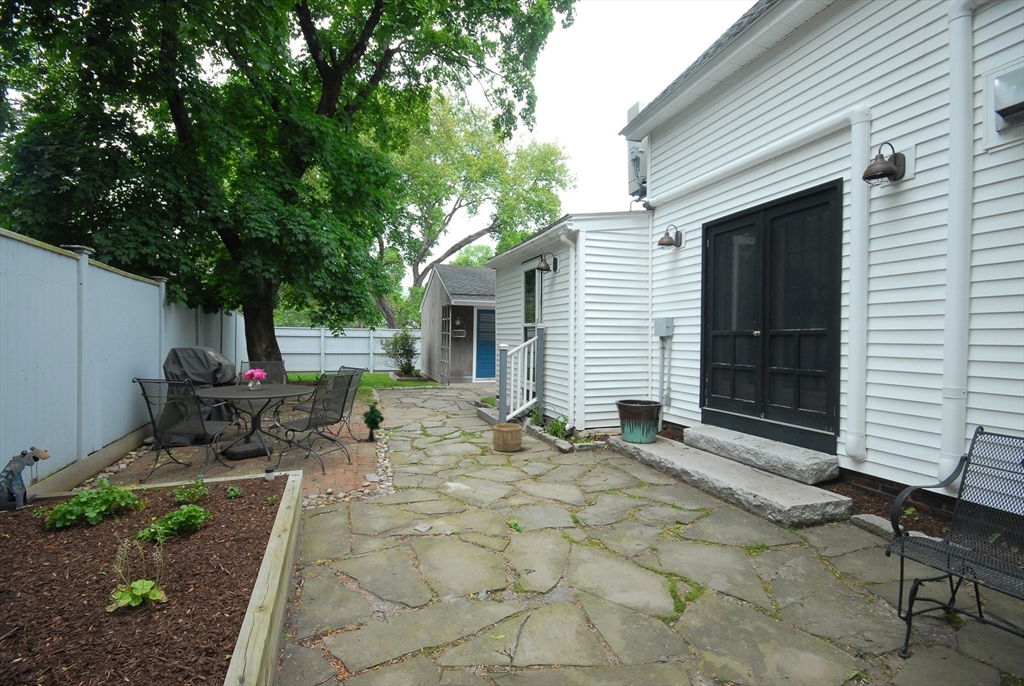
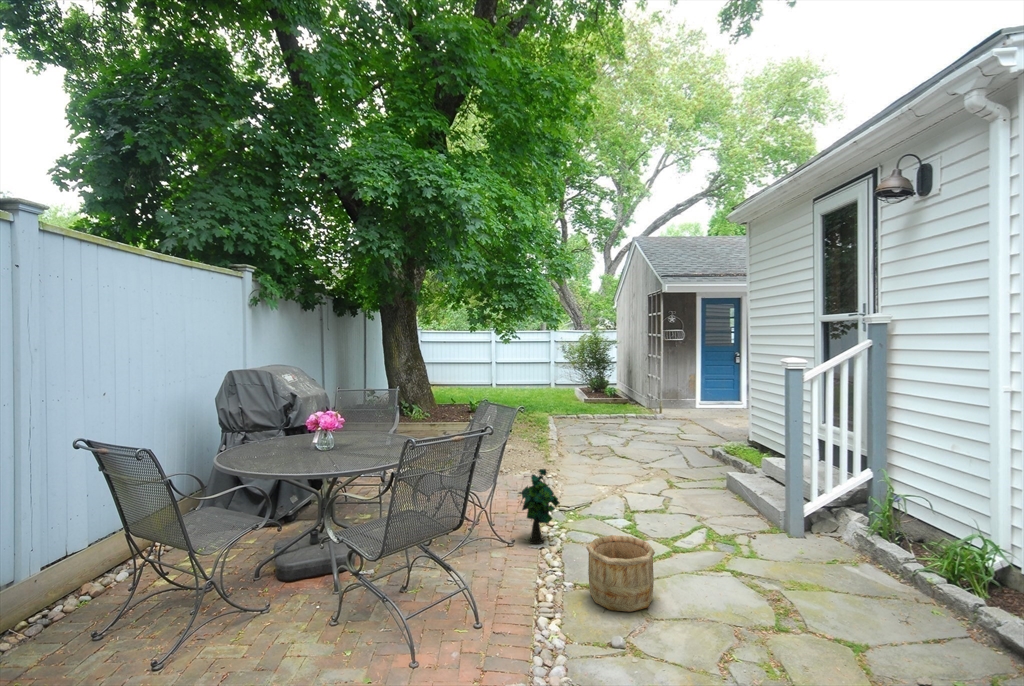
wooden bucket: present [493,423,522,452] -> present [586,535,655,612]

